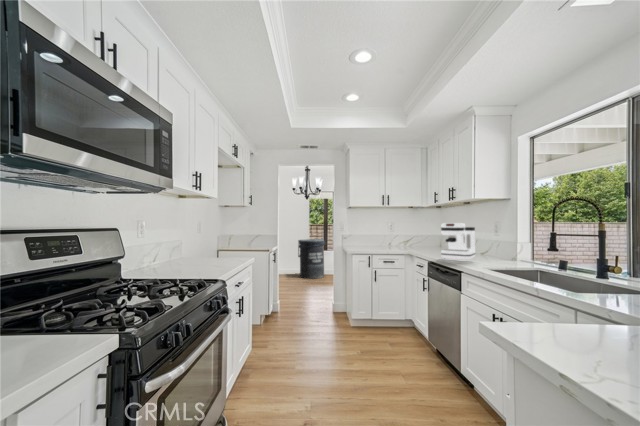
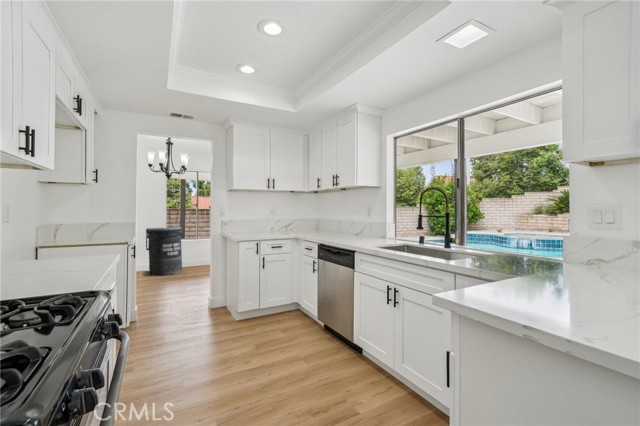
coffee maker: present [441,223,475,260] -> none [331,207,358,241]

